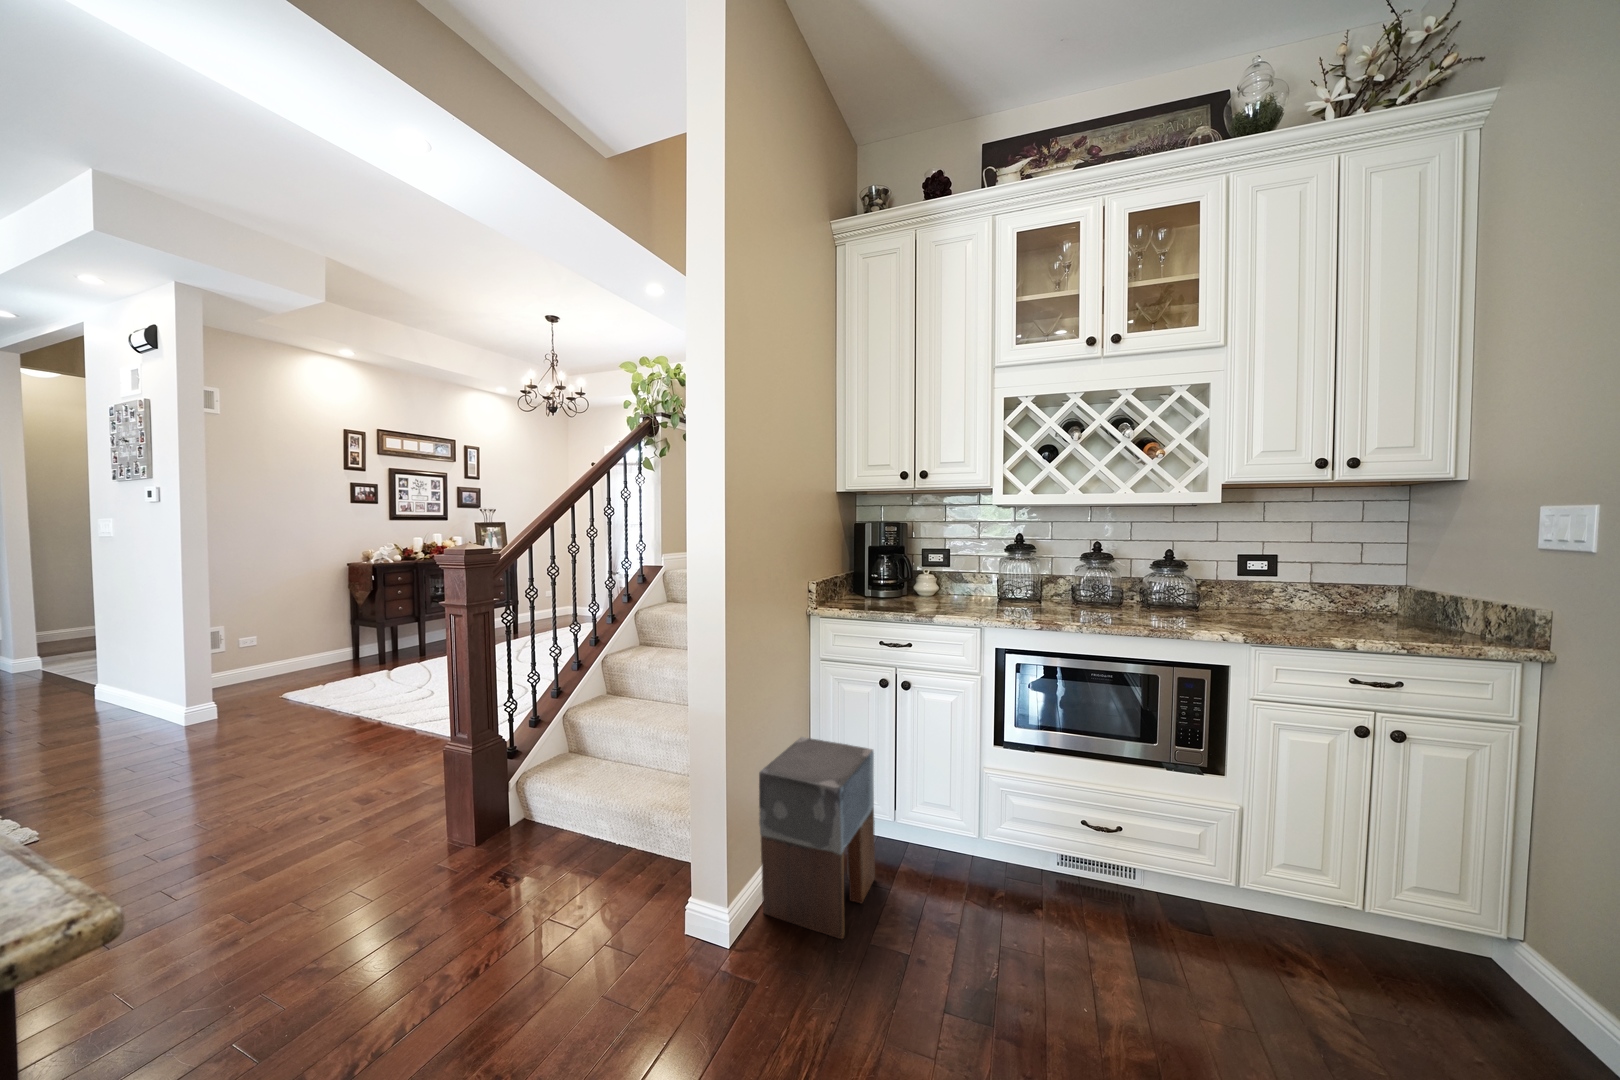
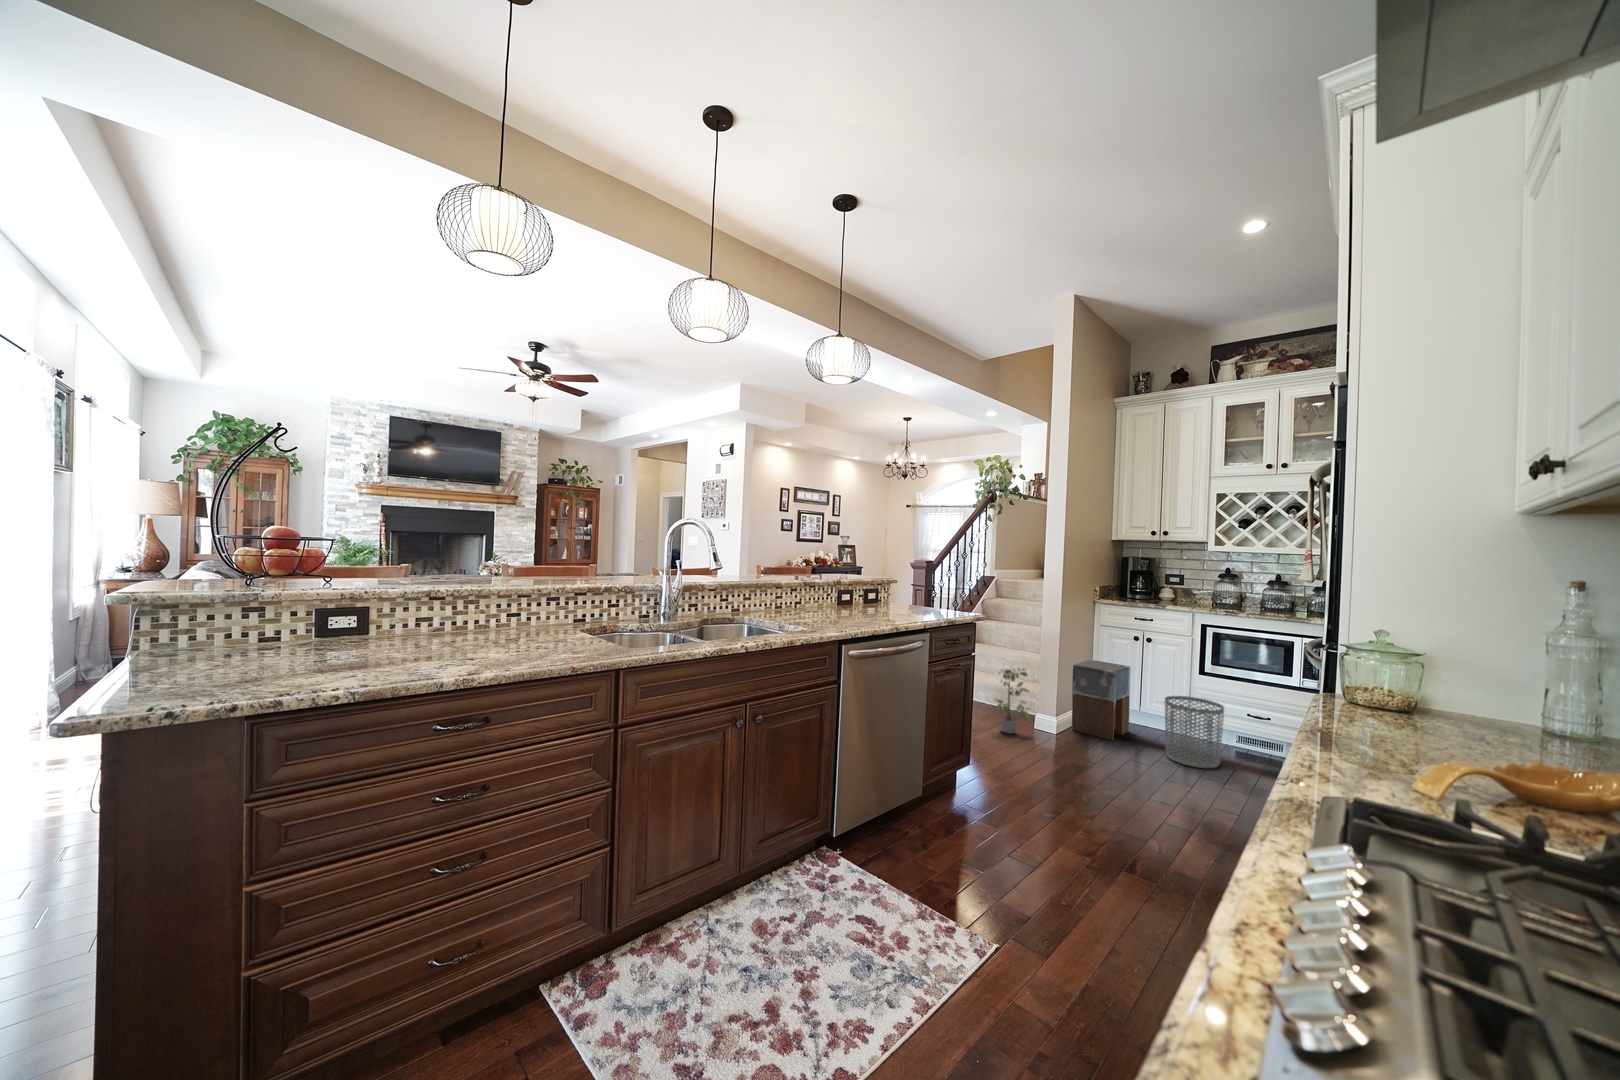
potted plant: none [560,813,668,998] -> present [995,668,1031,734]
waste bin: none [944,825,1066,1030] -> present [1165,696,1224,768]

